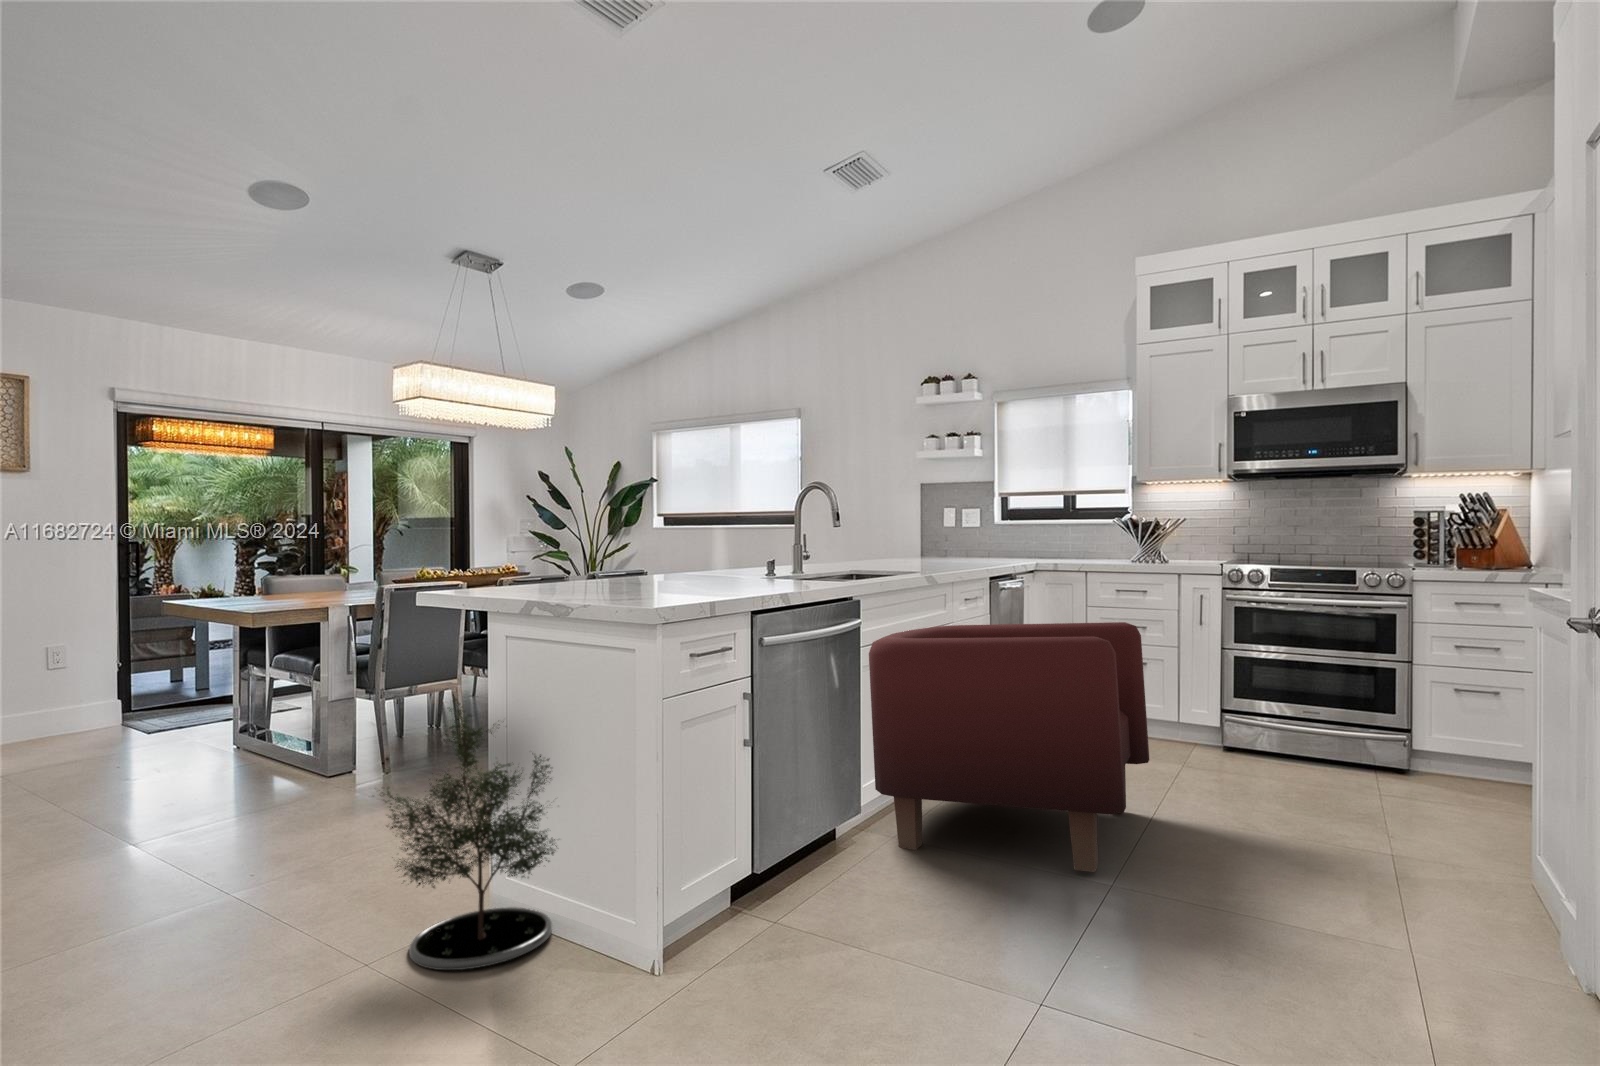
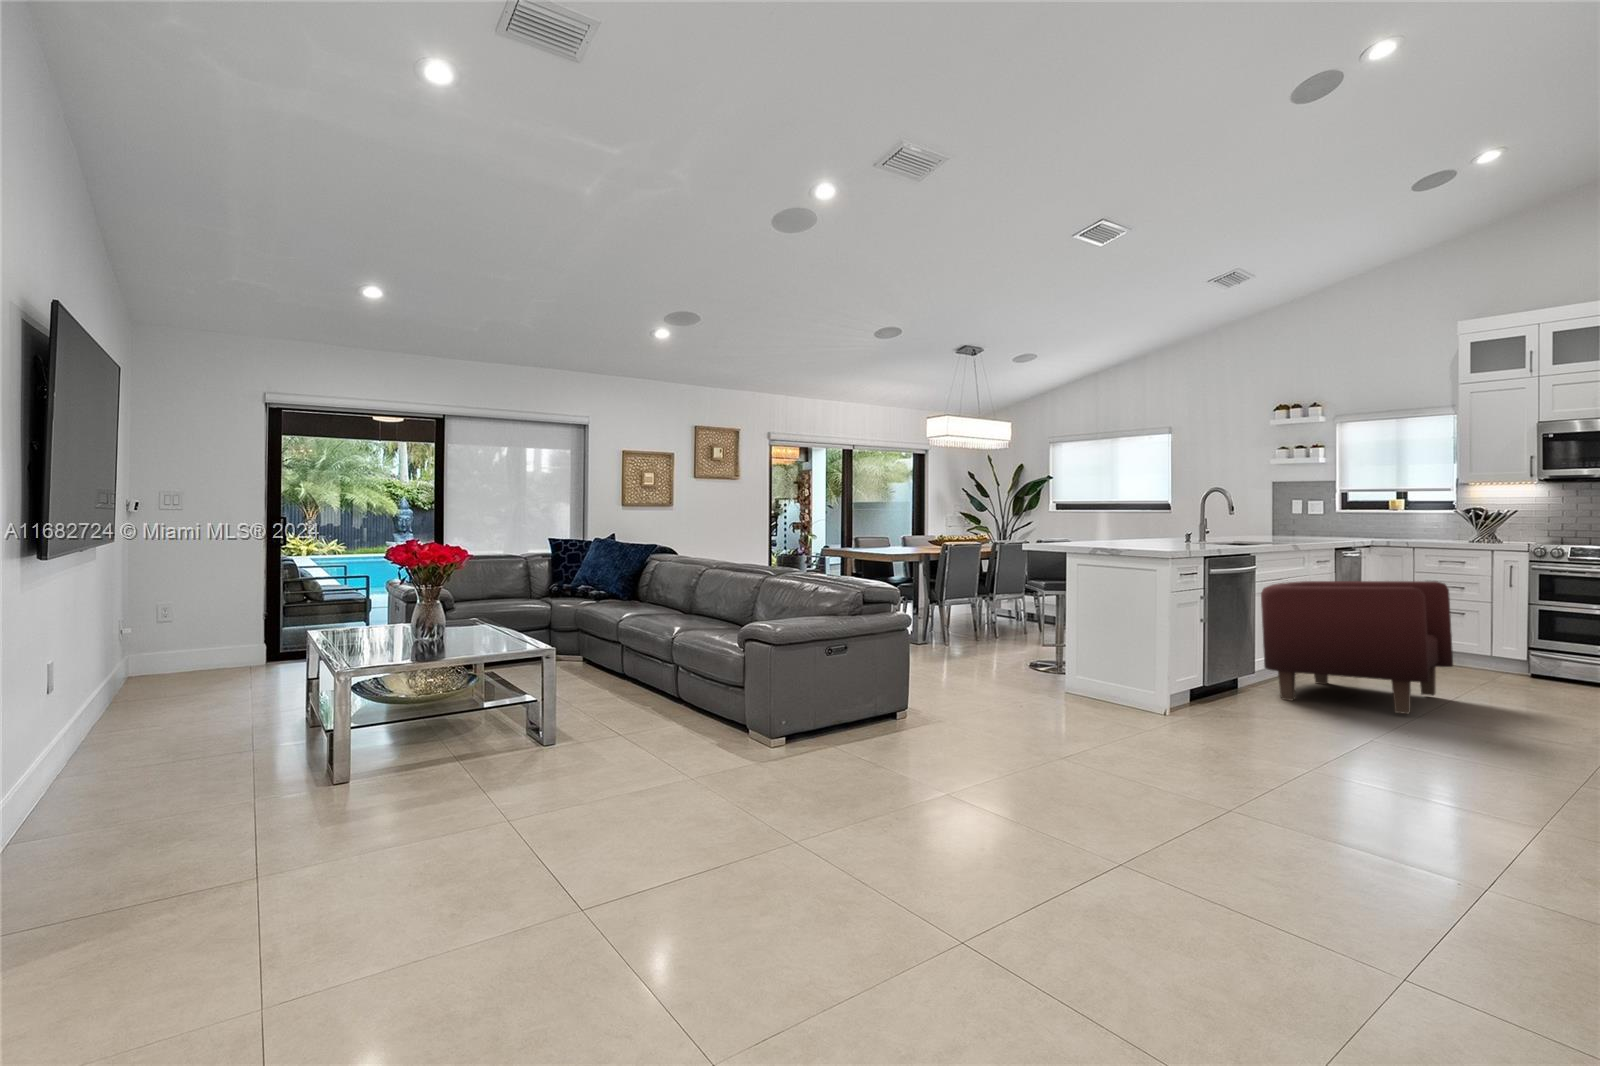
potted tree: present [380,698,557,970] -> none [1042,603,1120,714]

